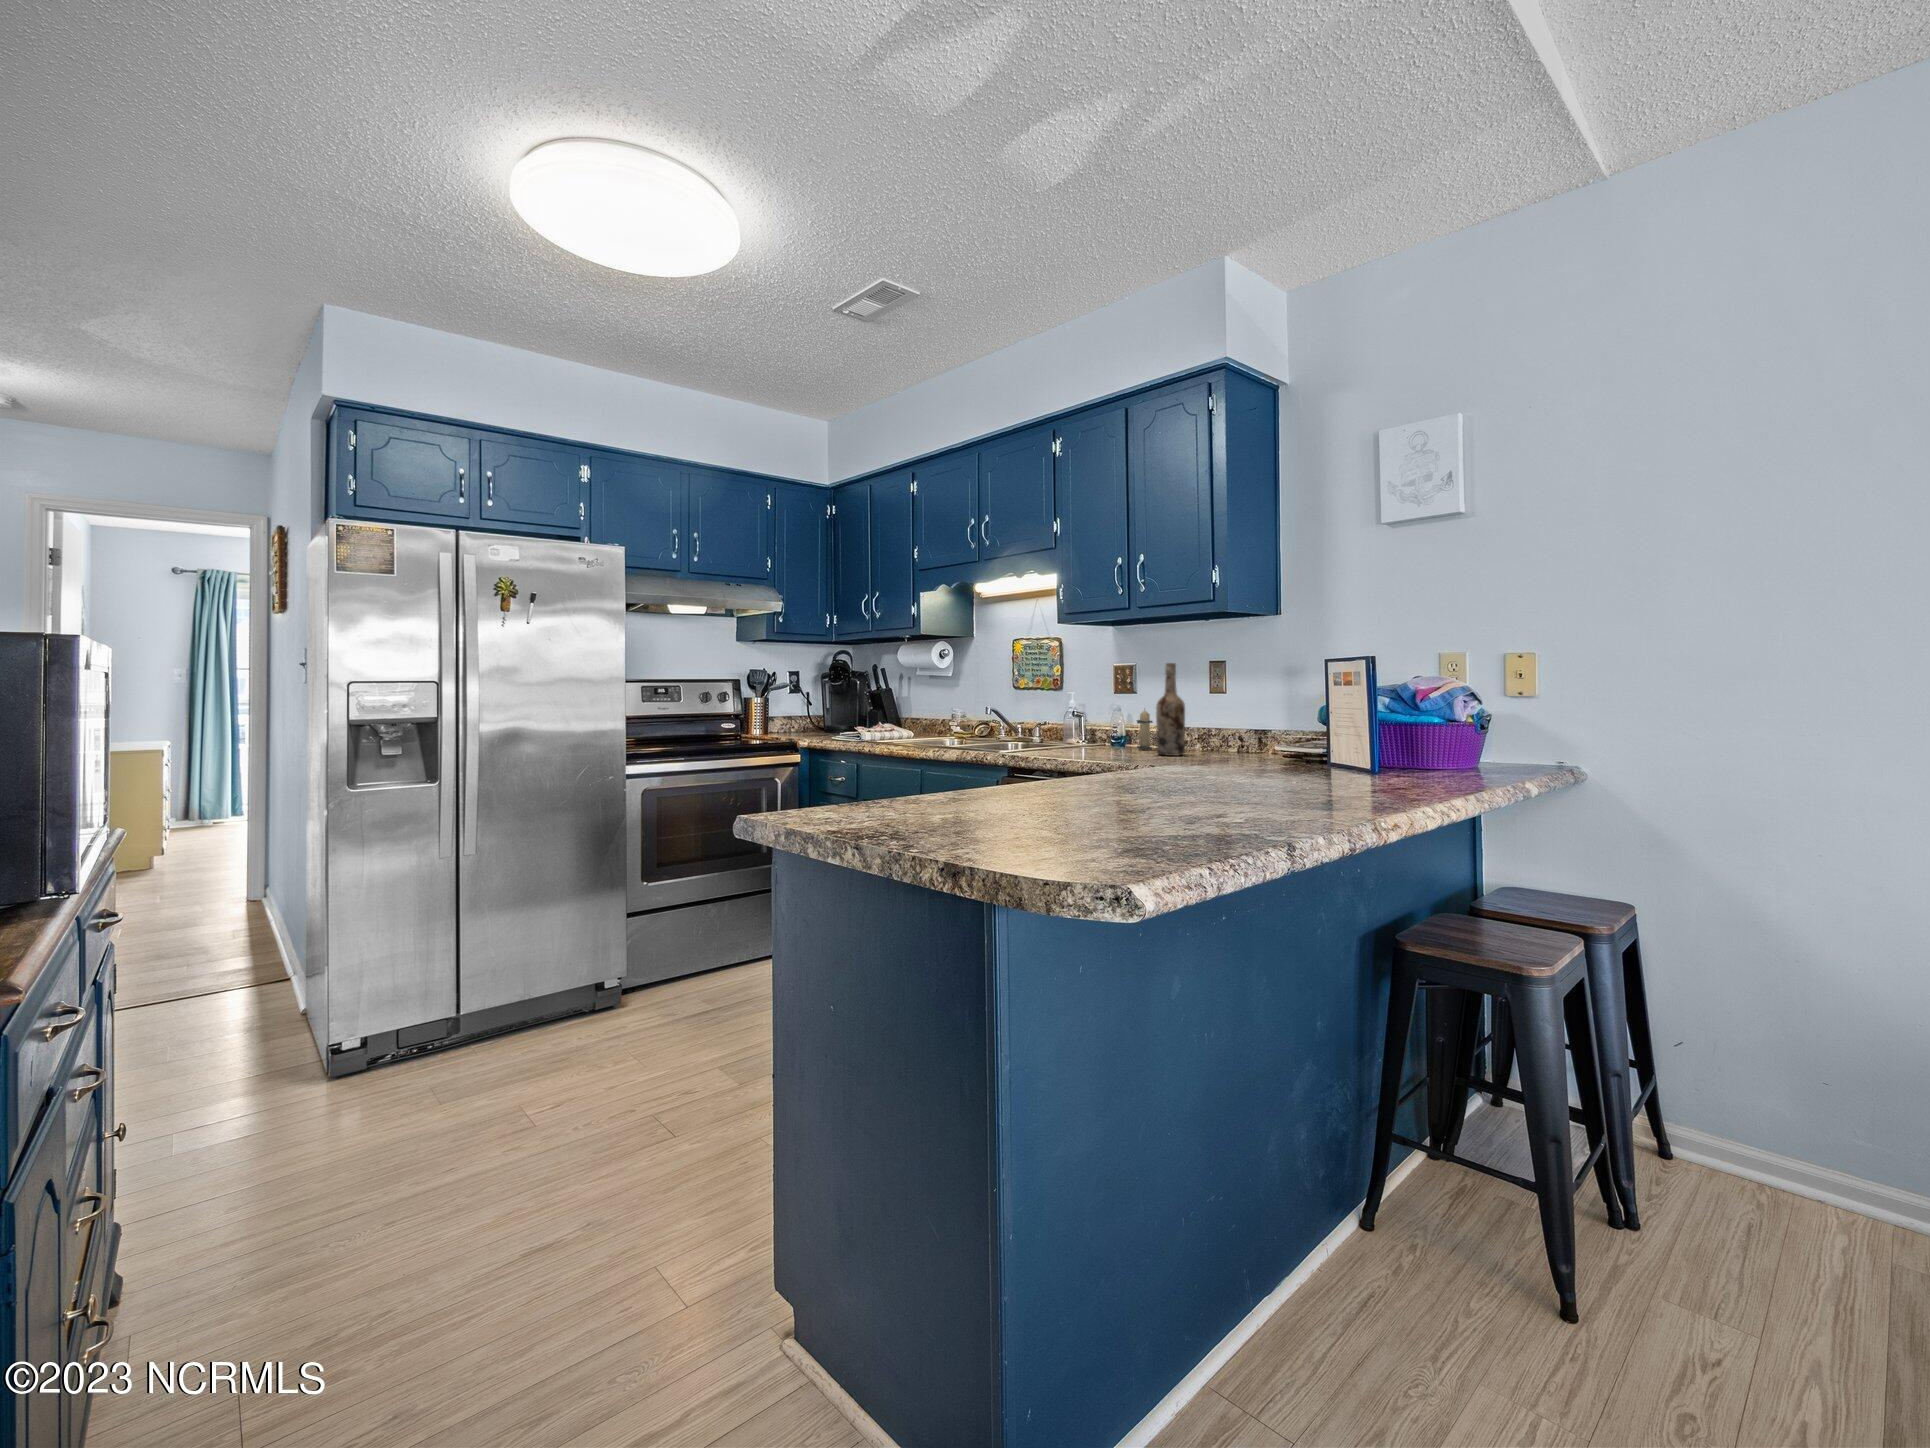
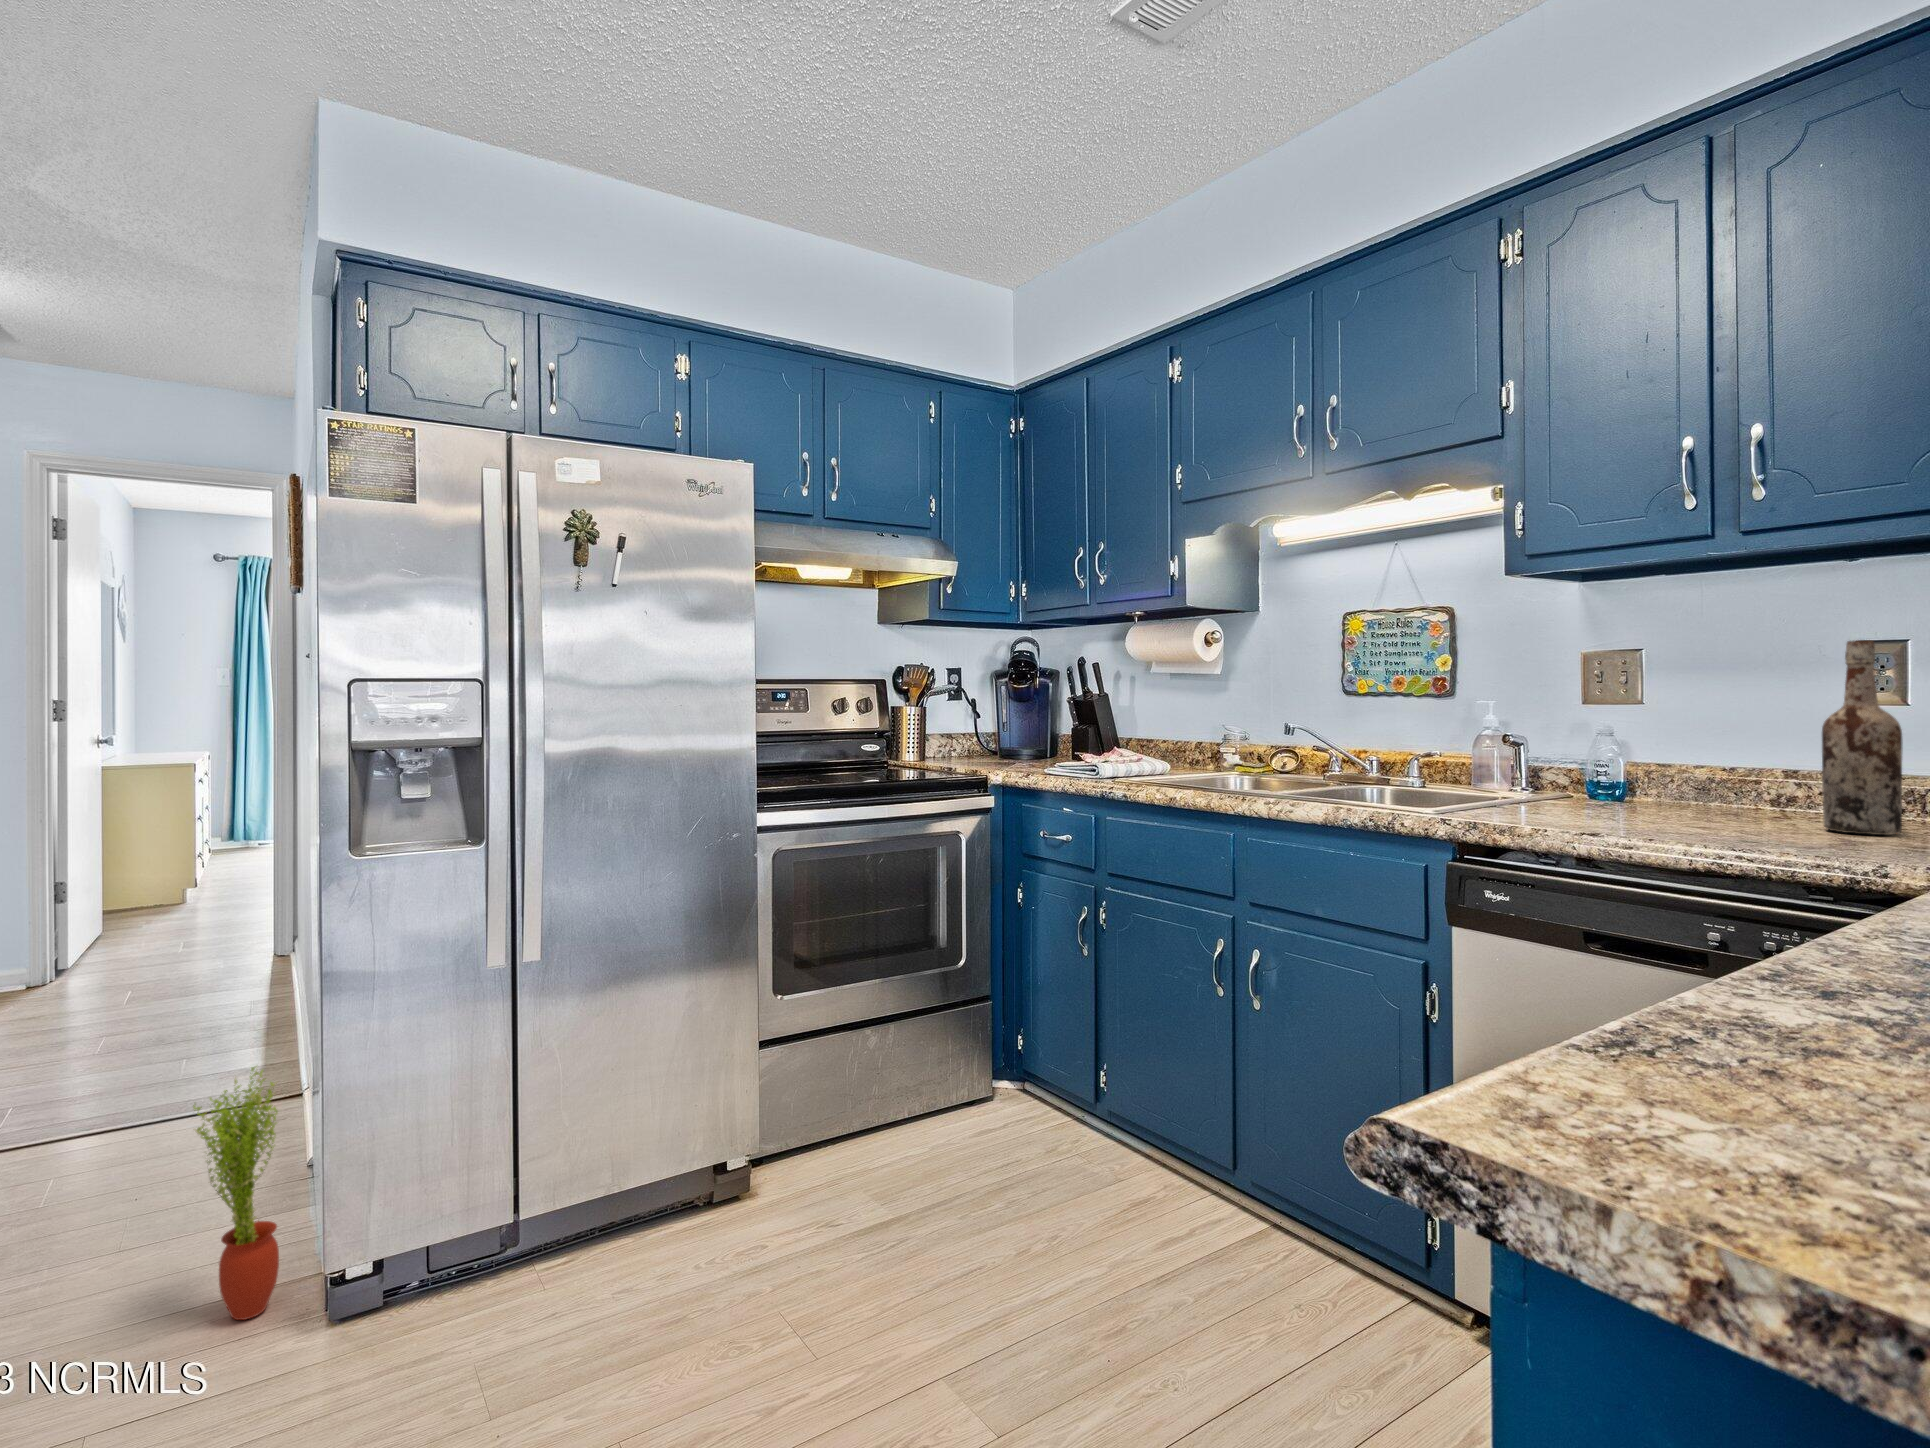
candle: present [1137,710,1153,749] -> none [1699,731,1750,813]
potted plant: none [237,924,298,1078] -> present [193,1067,279,1320]

